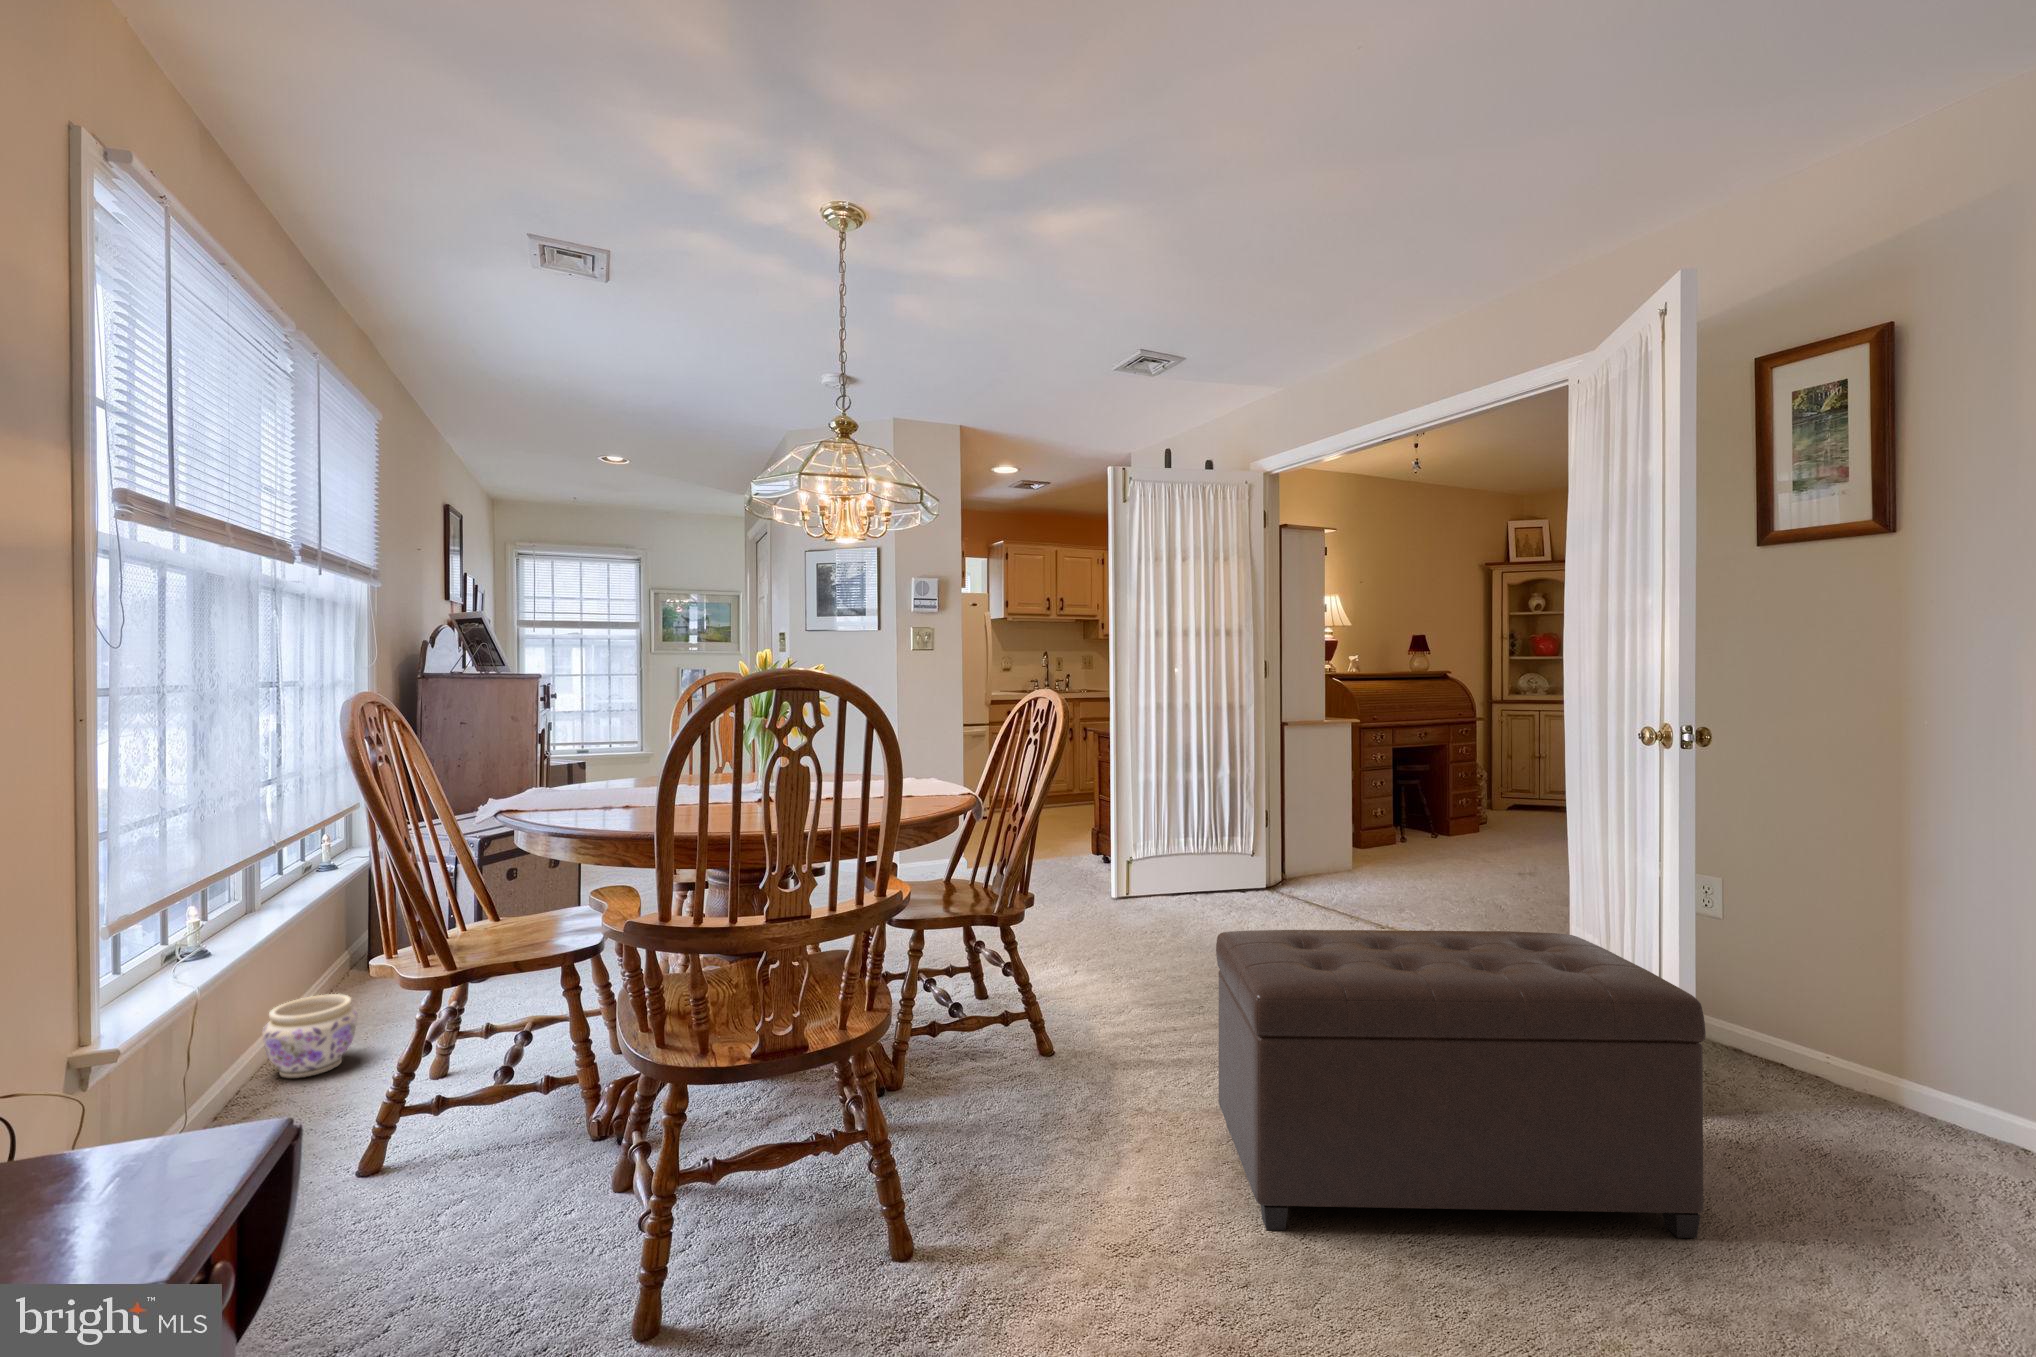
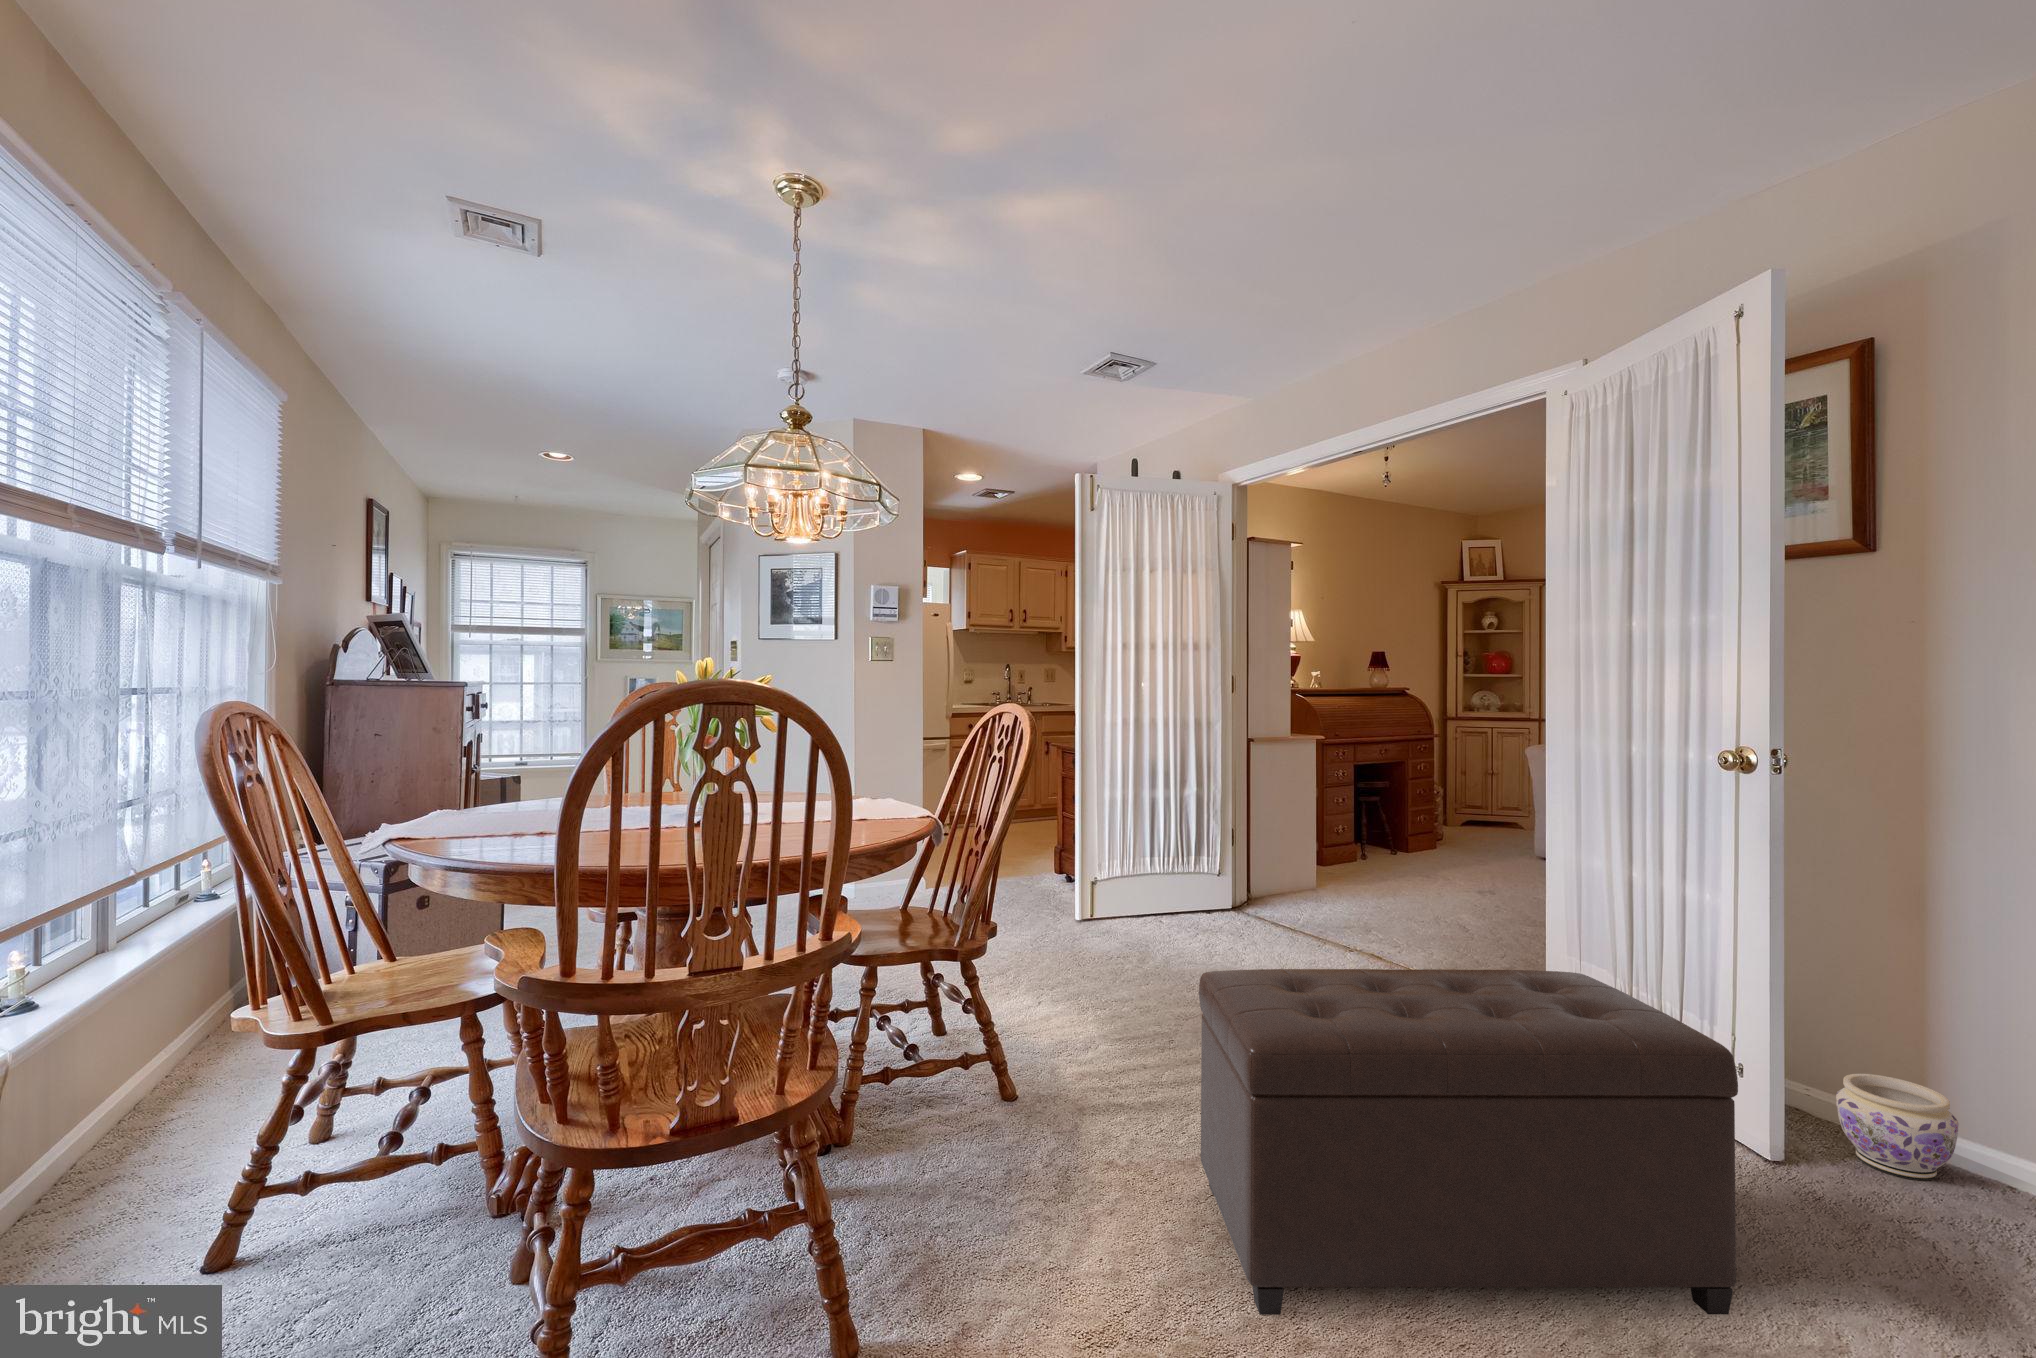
planter: present [262,994,357,1079] -> present [1836,1074,1959,1180]

